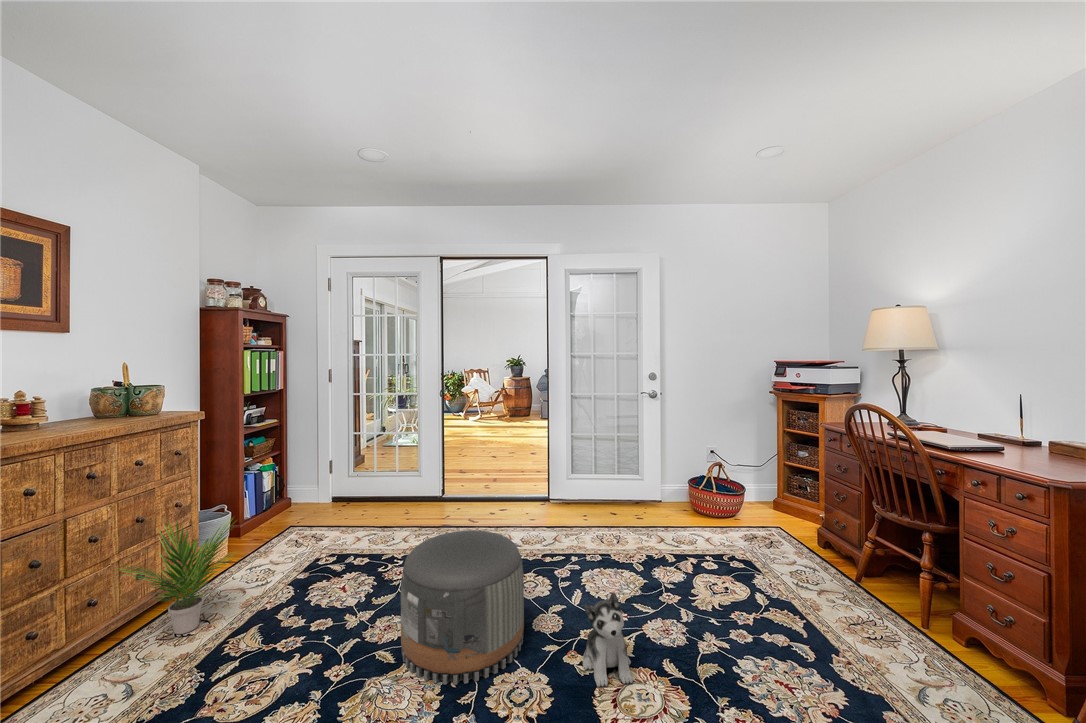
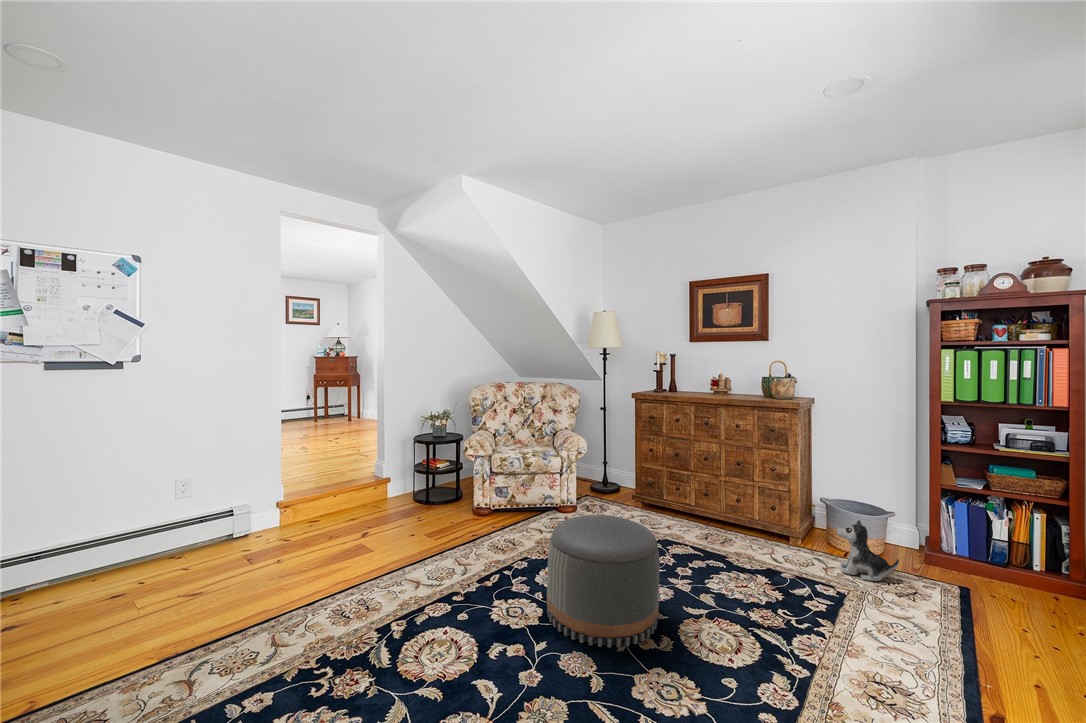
potted plant: present [117,519,235,634] -> none [680,469,749,540]
plush toy: present [583,593,633,687] -> present [837,520,899,581]

